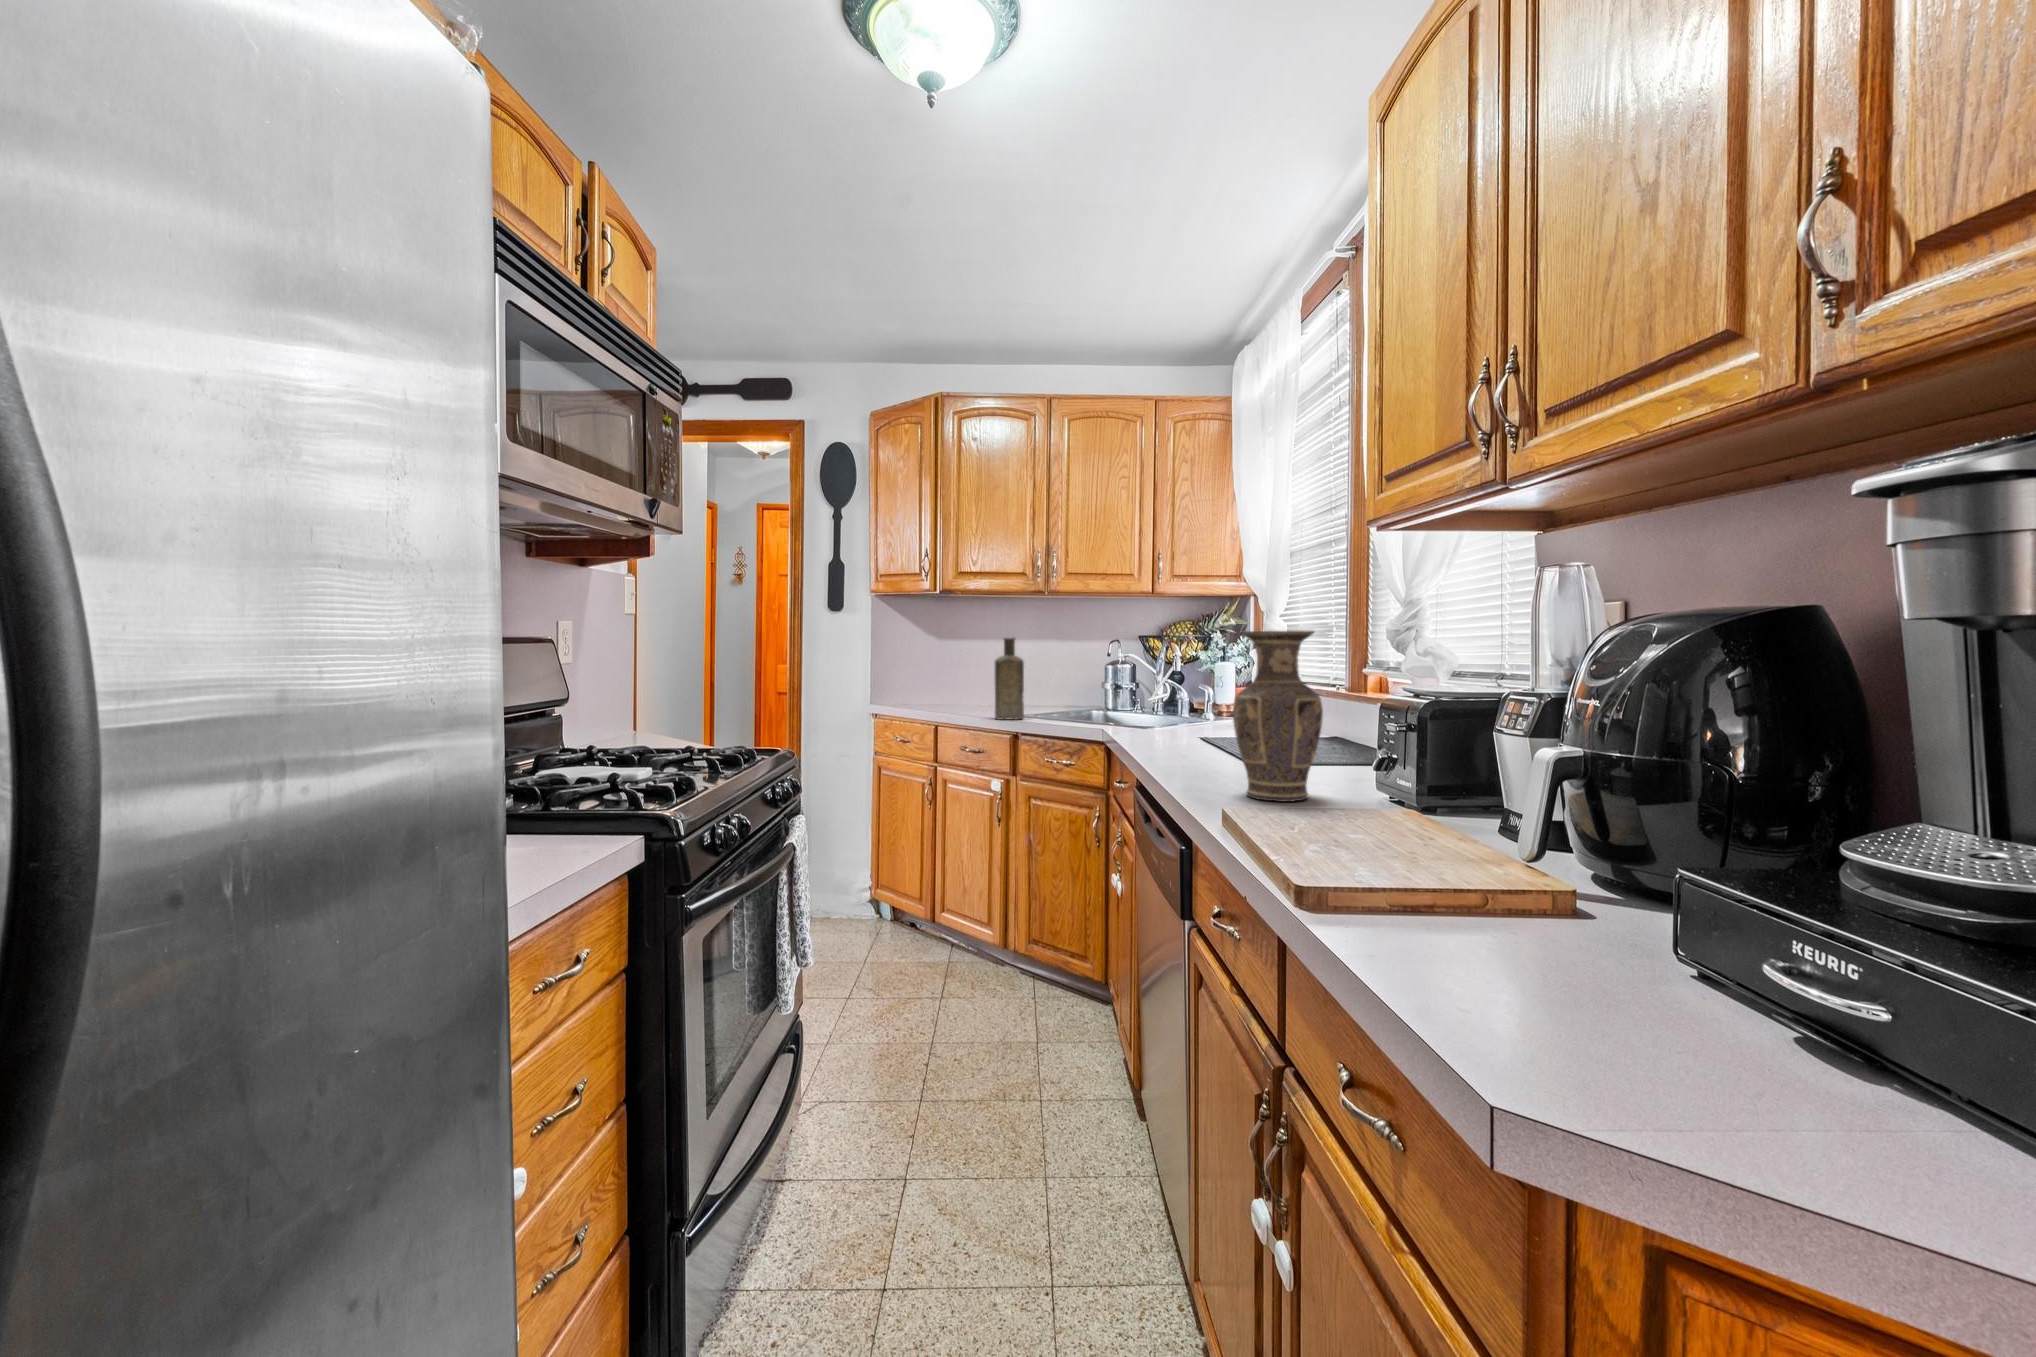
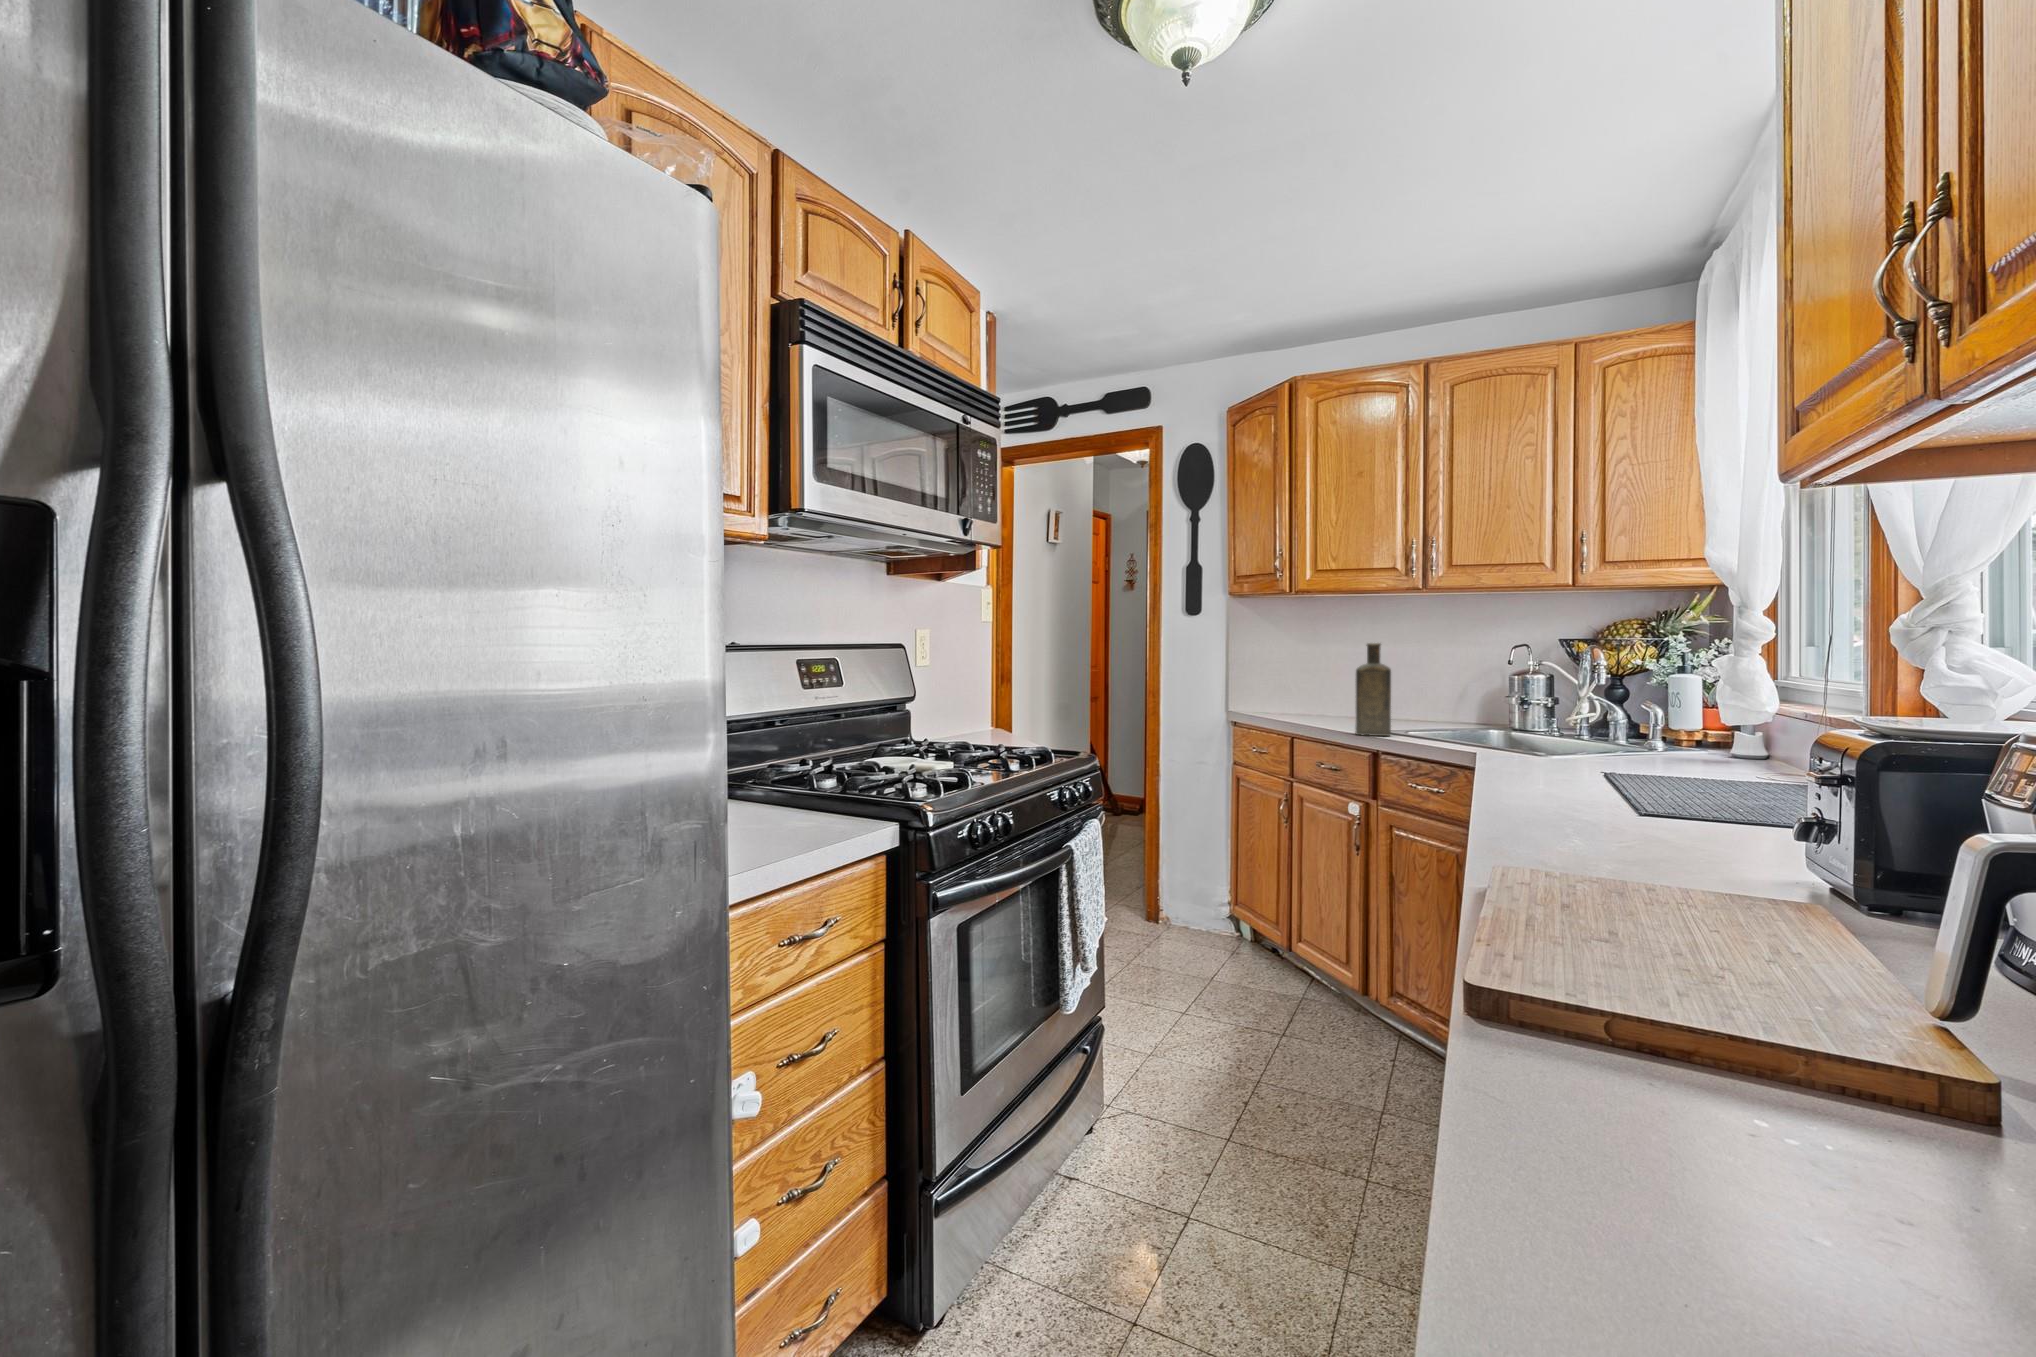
vase: present [1233,631,1323,802] -> none [1568,625,1708,855]

